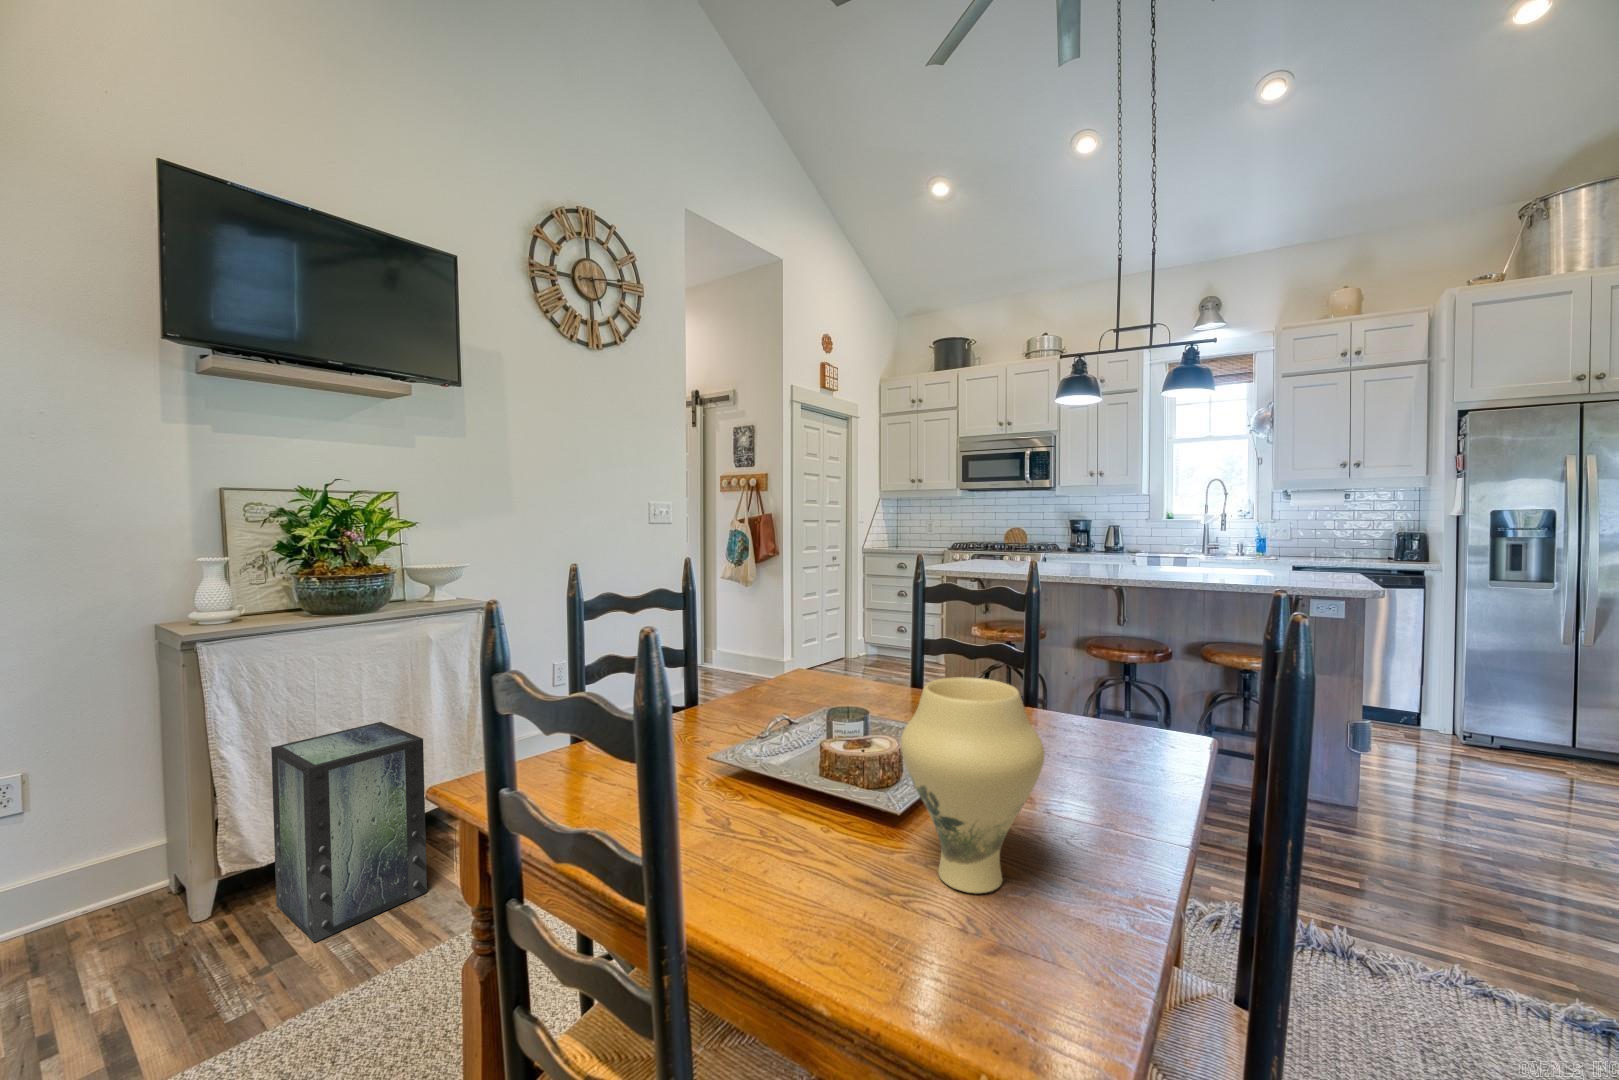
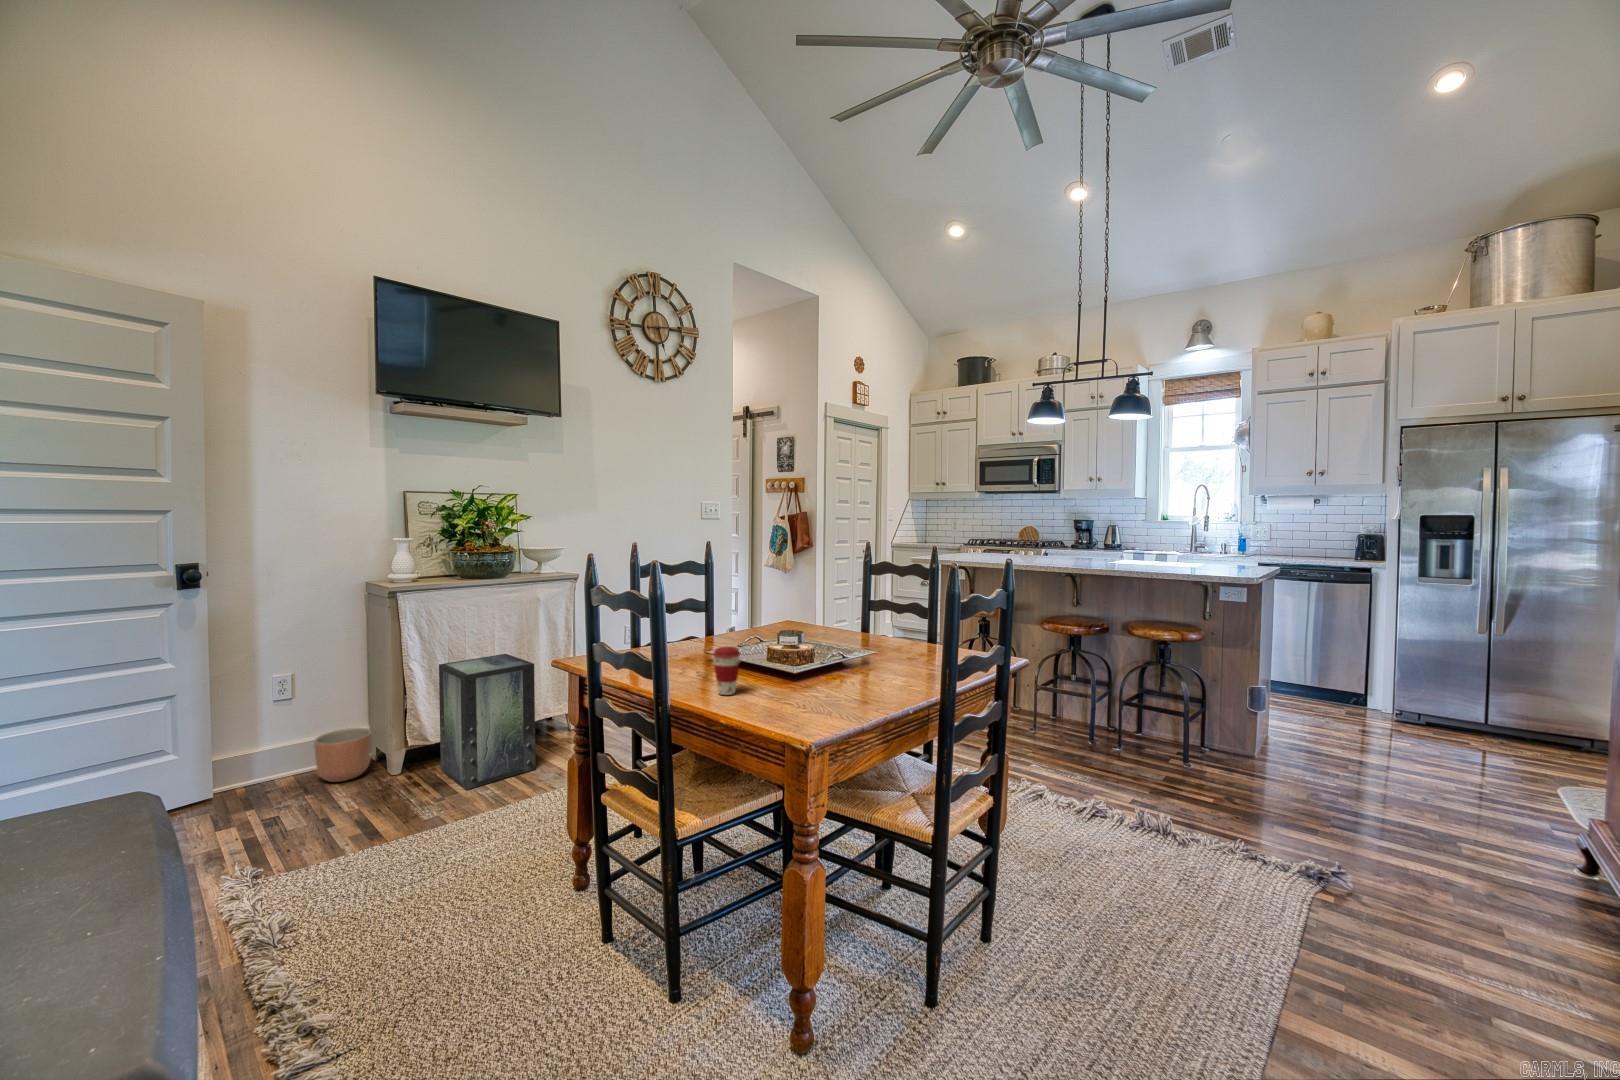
vase: present [901,677,1045,893] -> none [780,605,854,714]
coffee cup: none [756,752,807,846] -> present [713,646,740,695]
planter: none [55,850,160,945] -> present [314,728,372,782]

